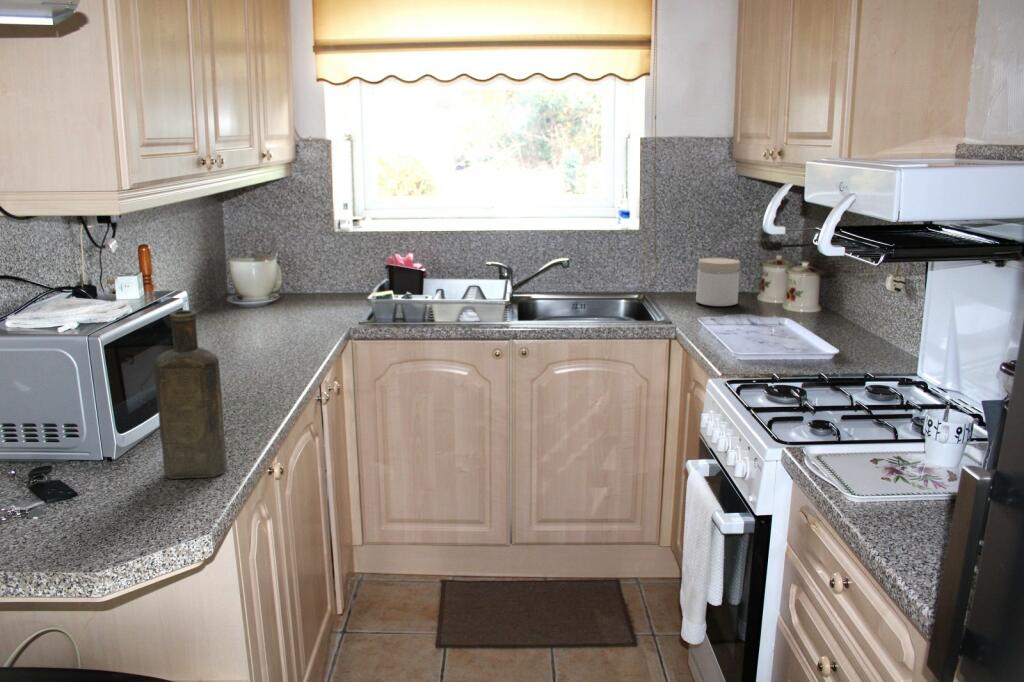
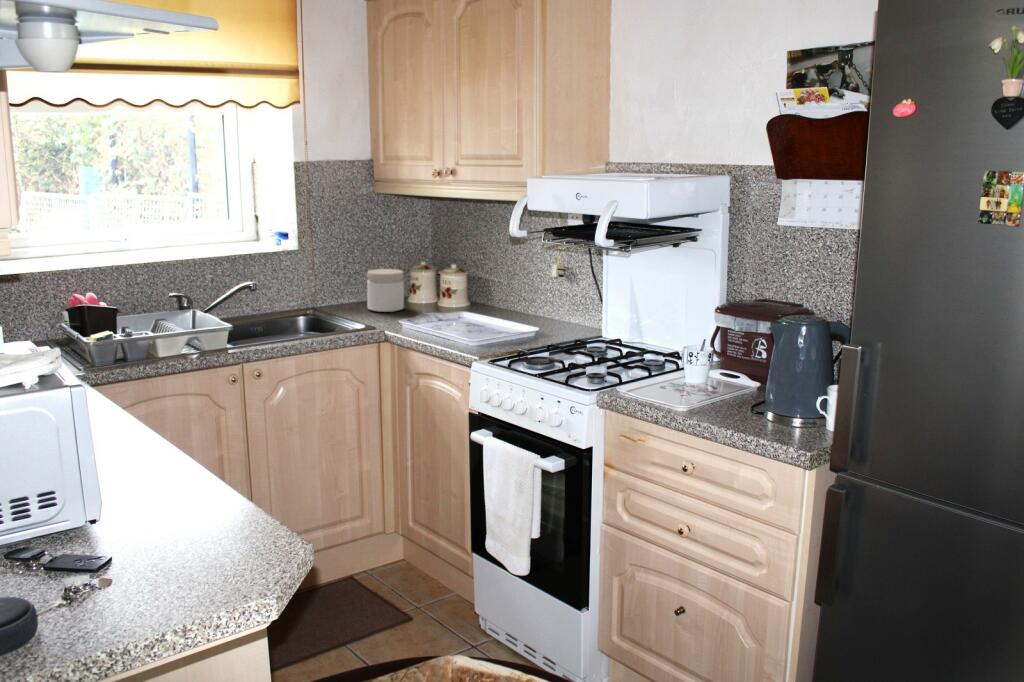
bottle: present [154,310,227,479] -> none [157,359,229,526]

